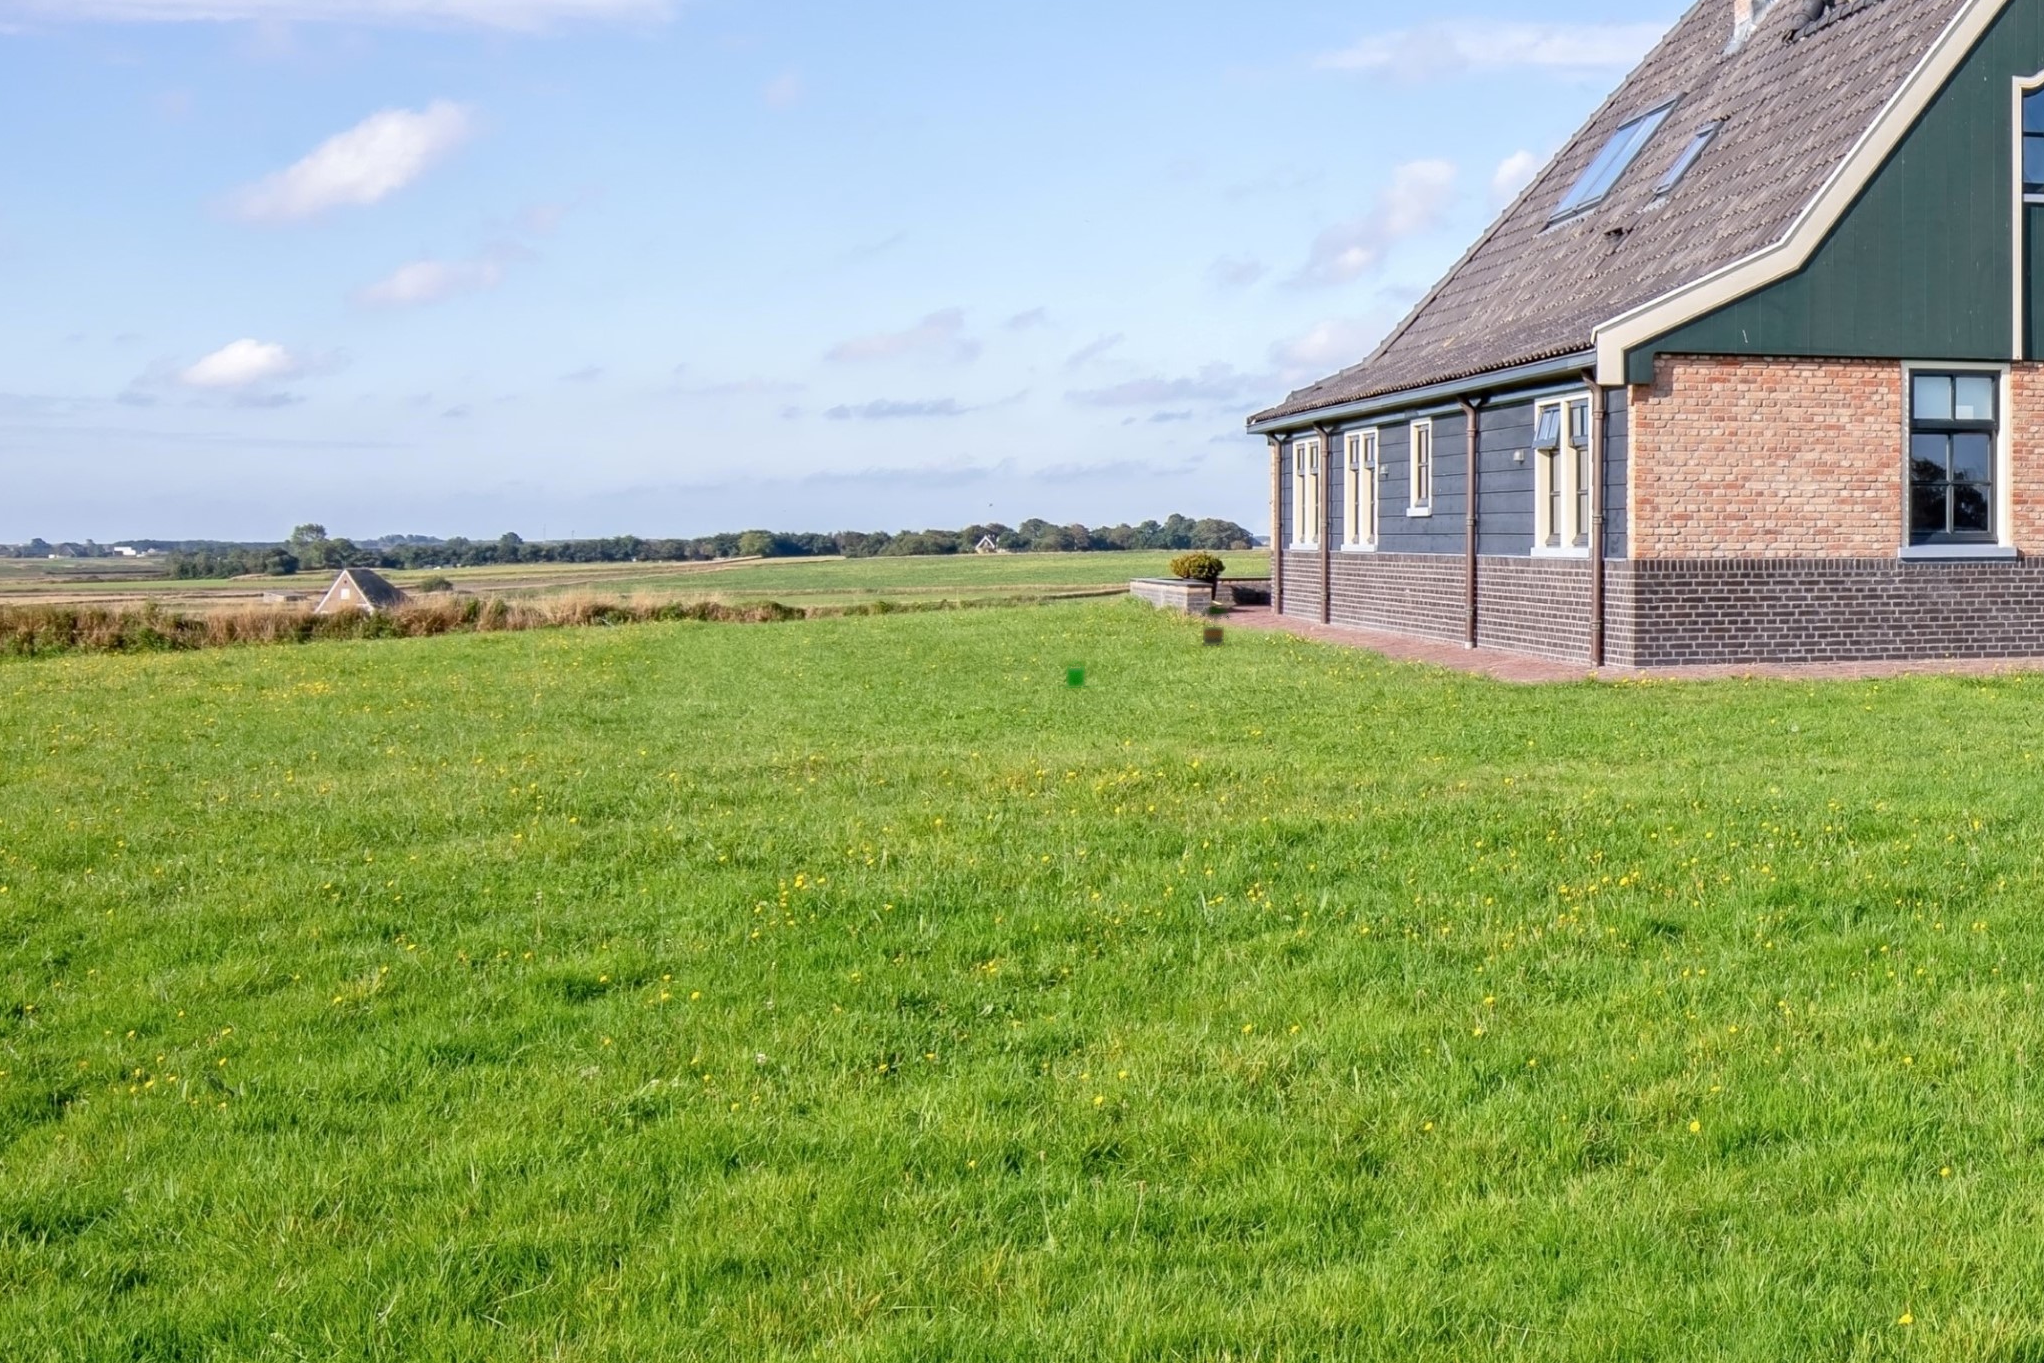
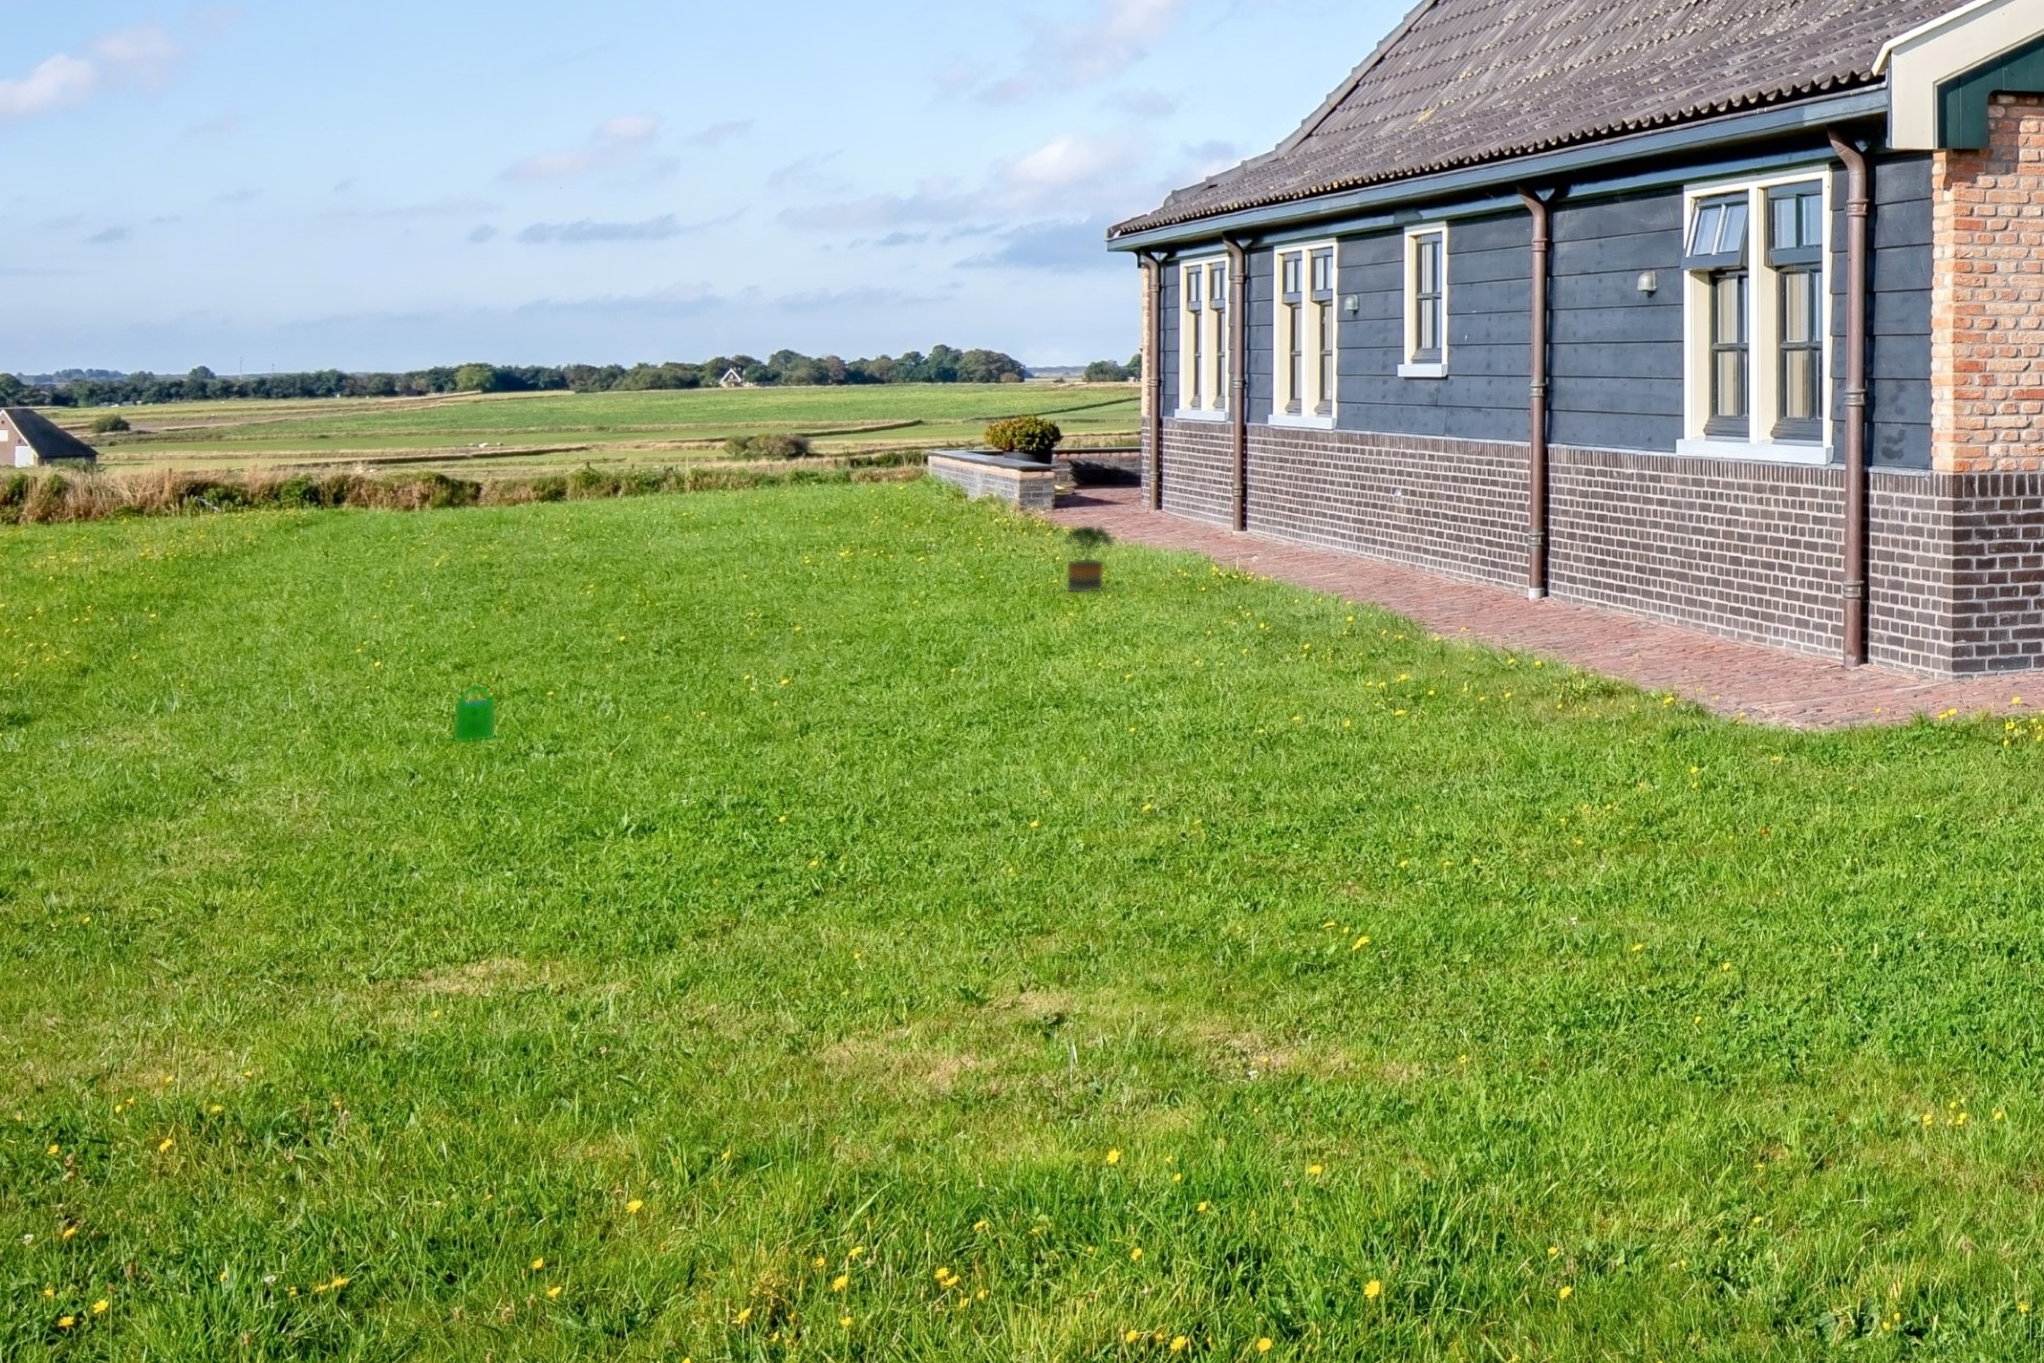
watering can: present [1066,665,1085,688] -> present [453,685,495,741]

